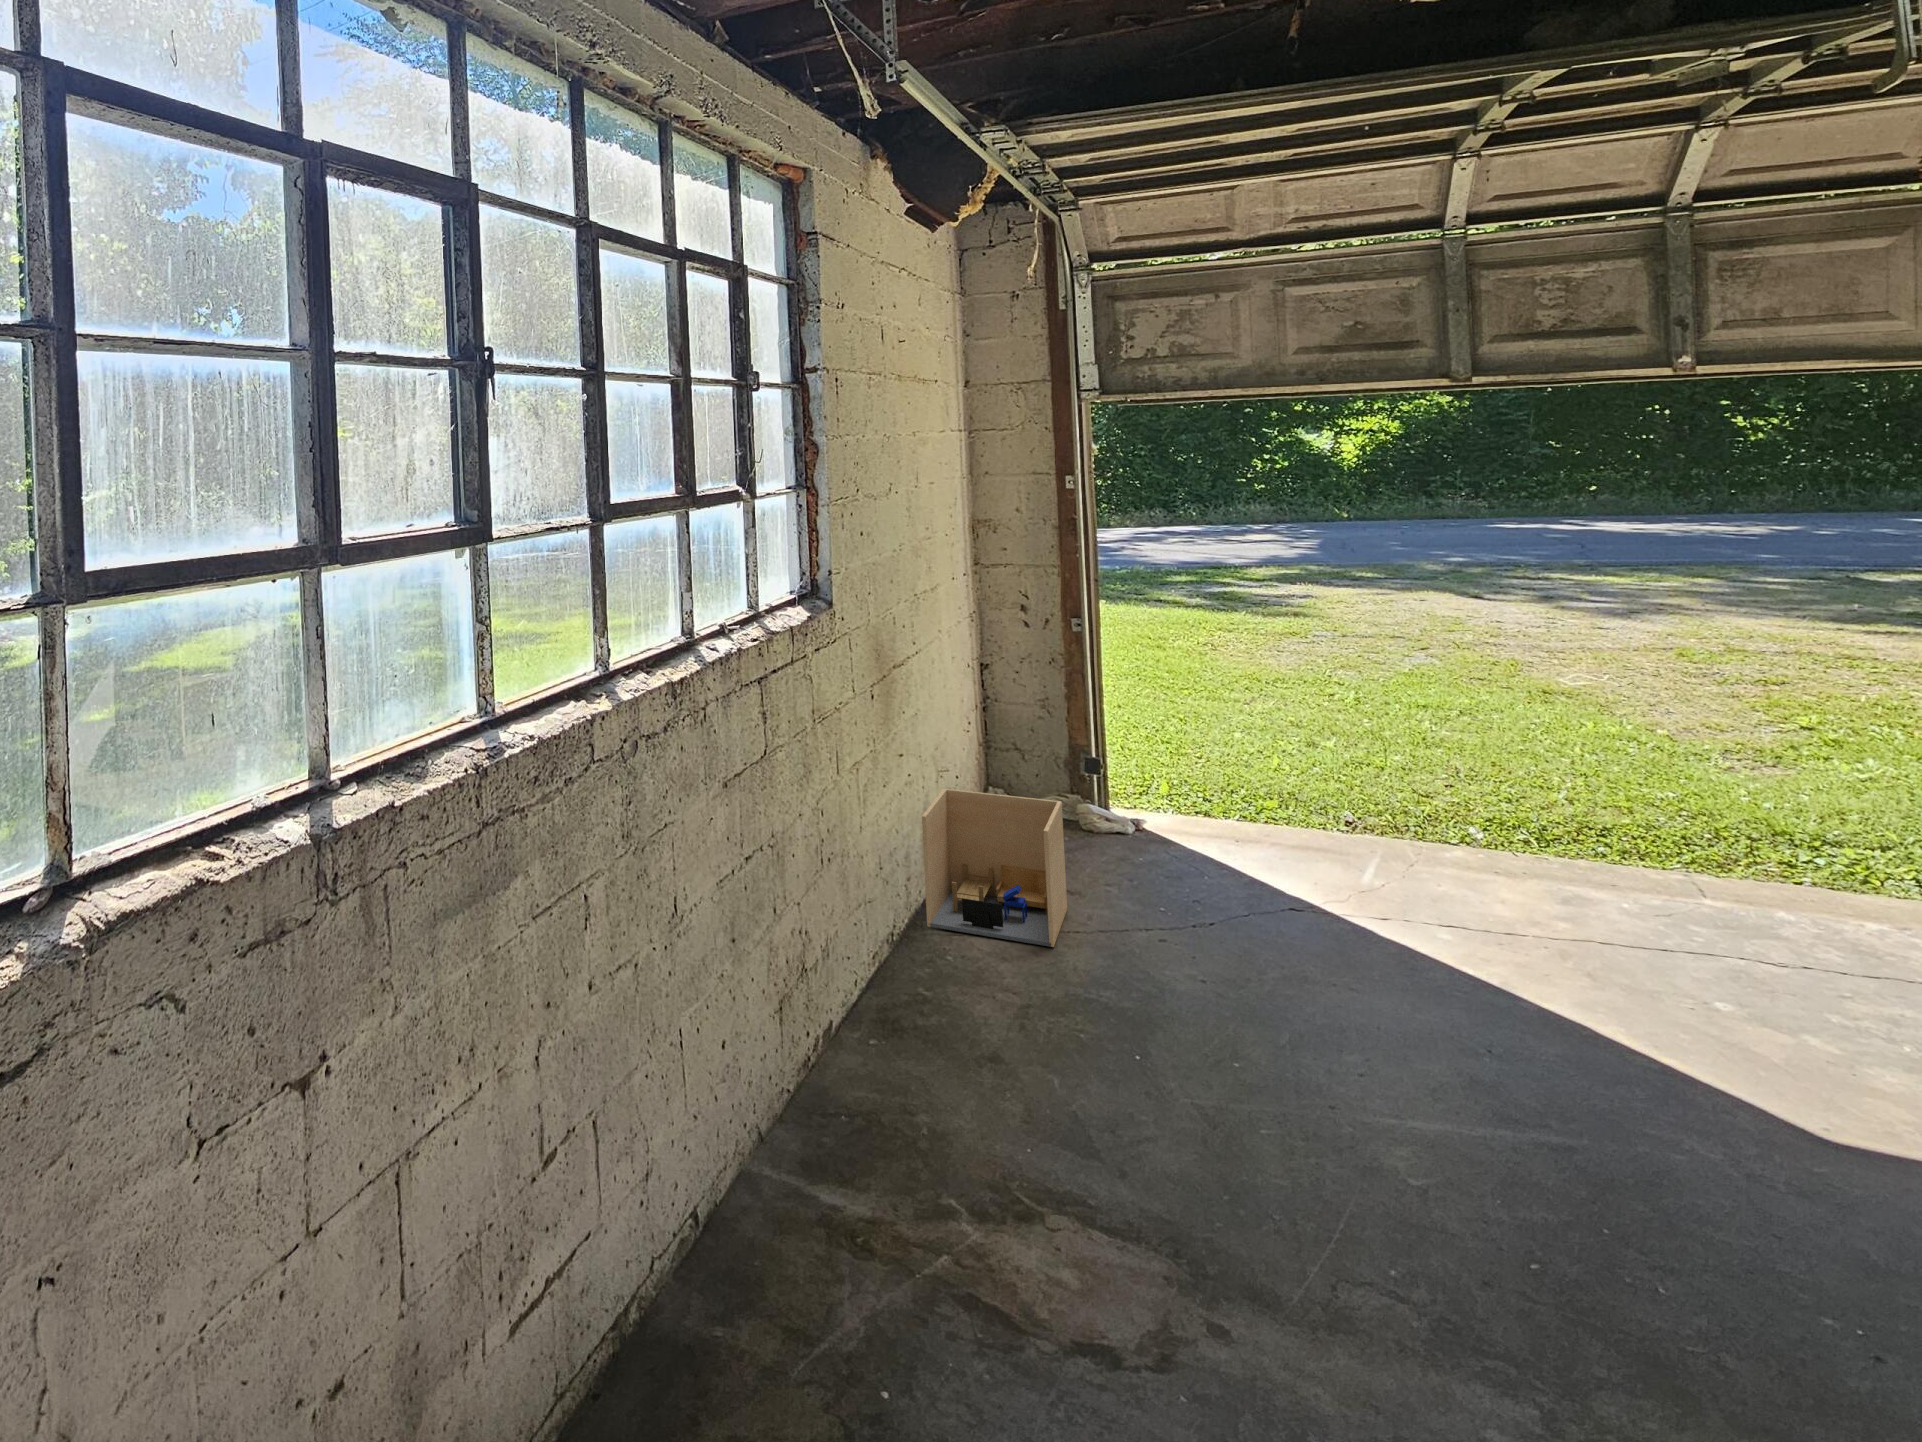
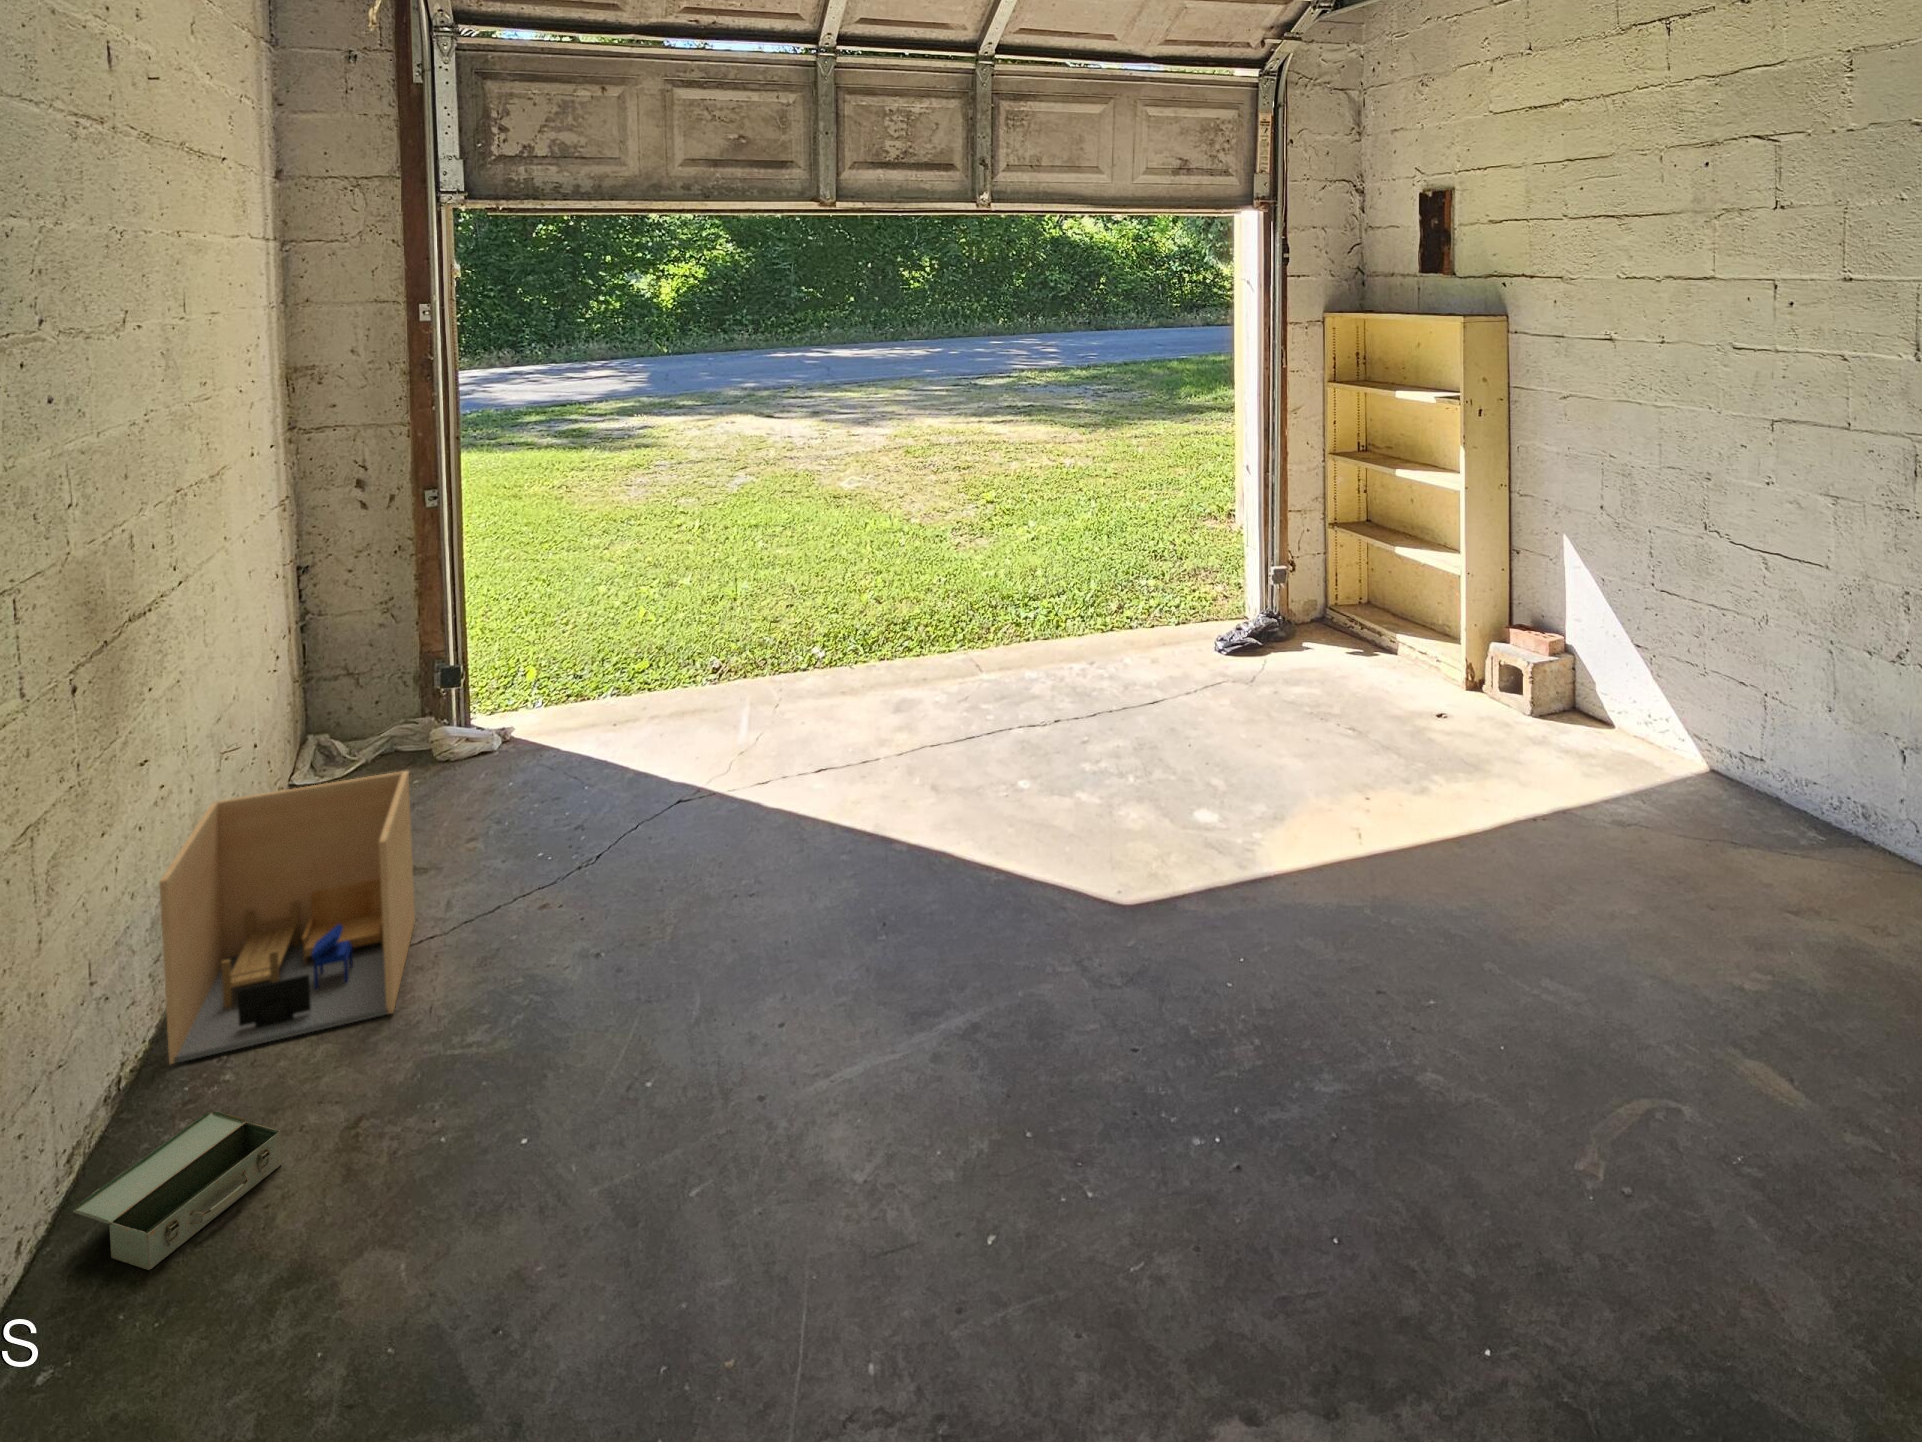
toolbox: none [893,946,992,1000] -> present [73,1111,282,1270]

